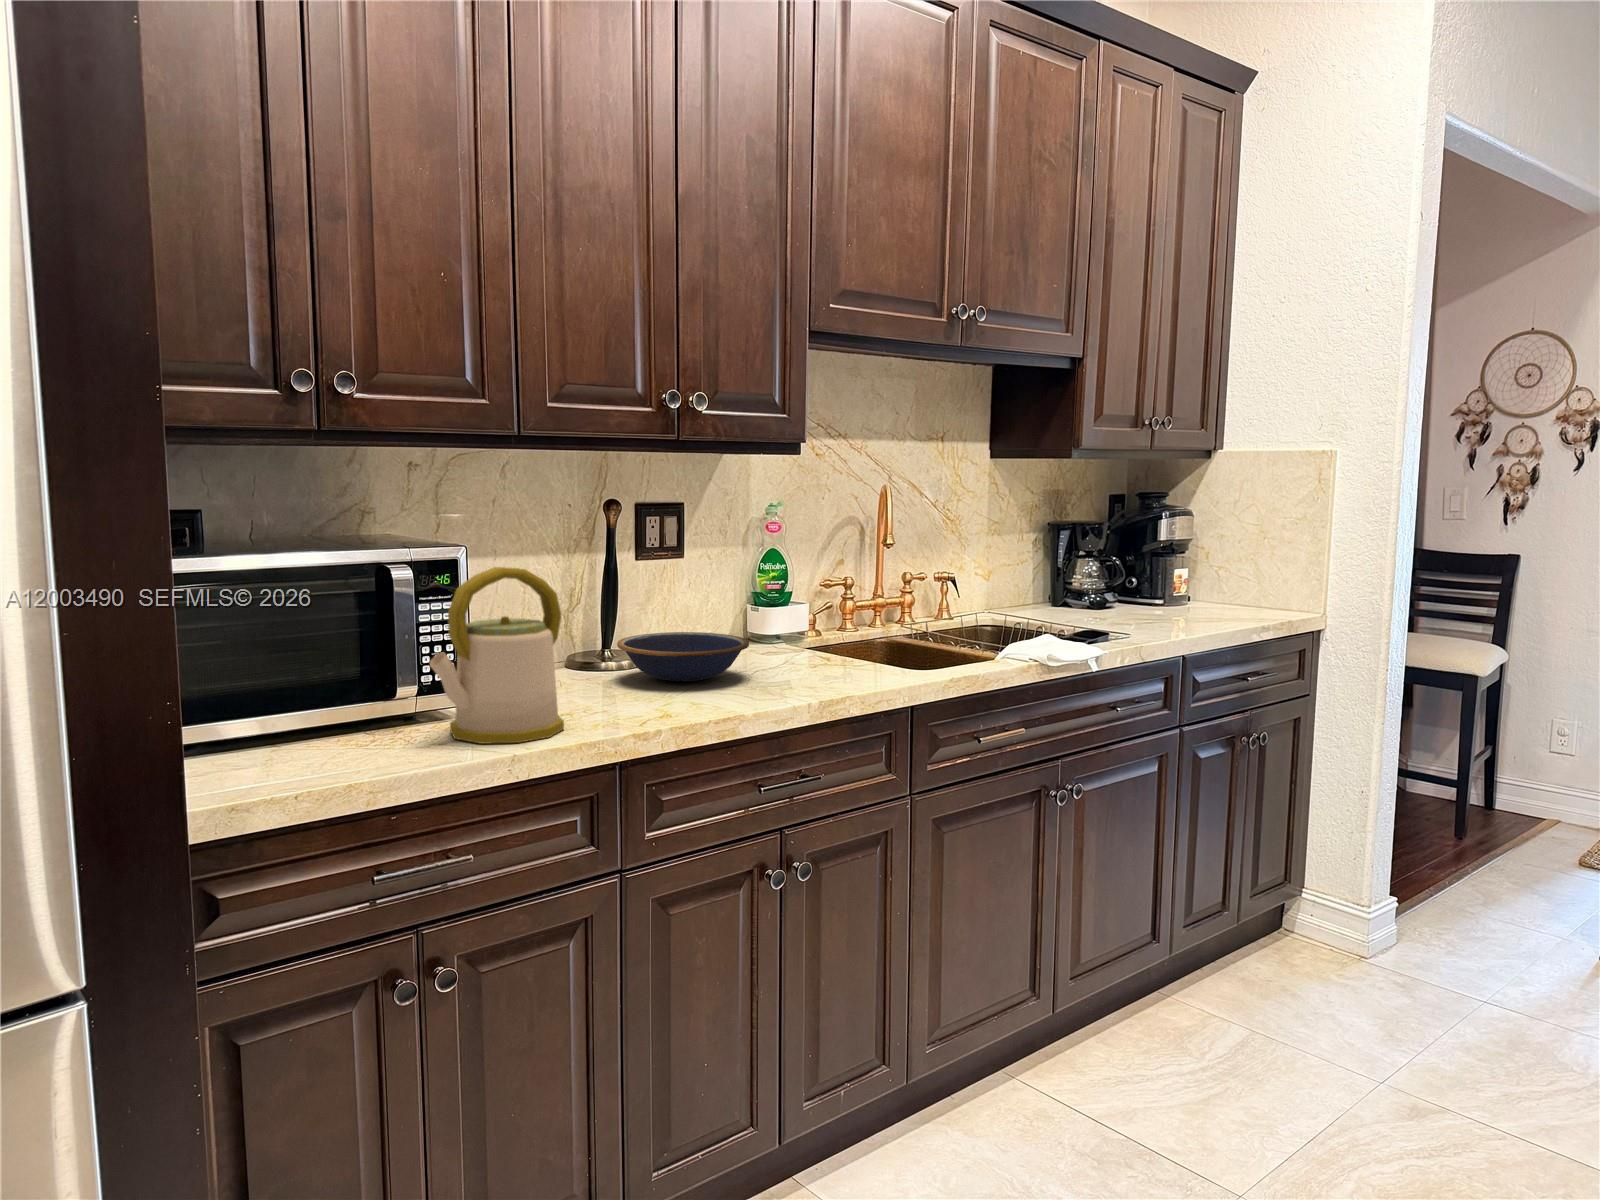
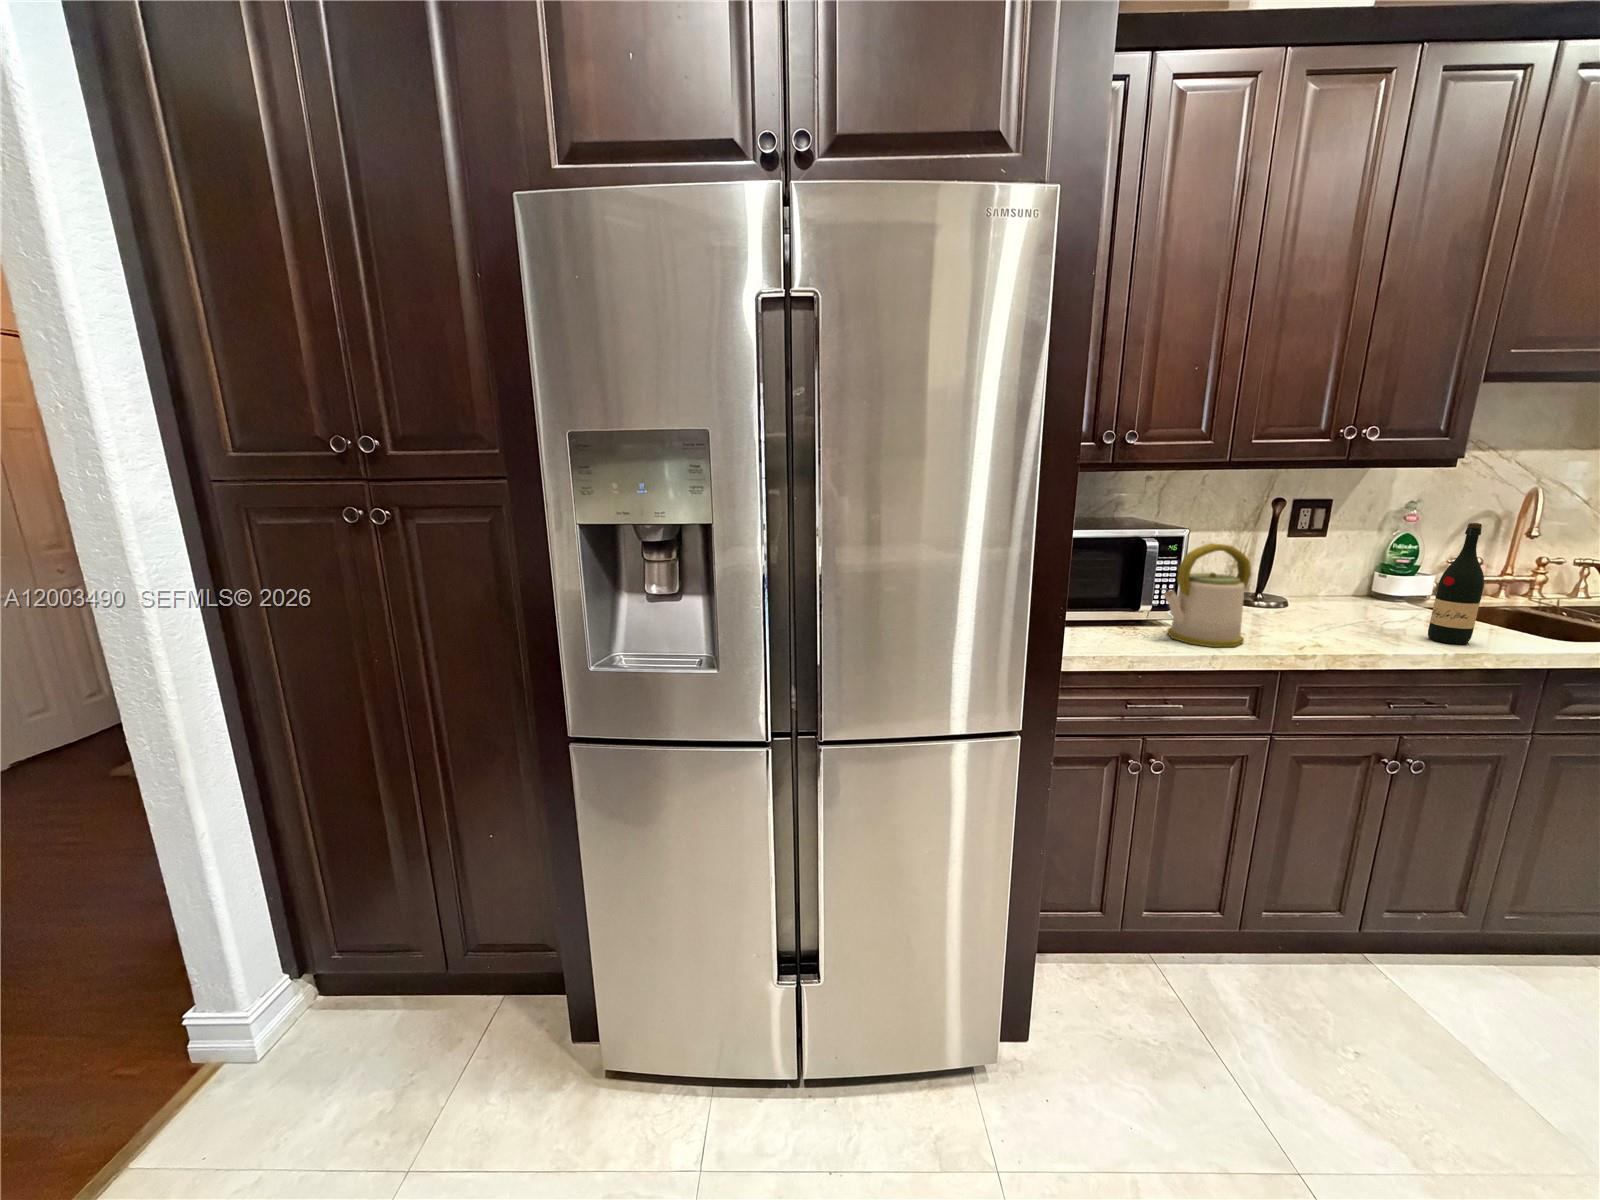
wine bottle: none [793,524,838,690] -> present [1428,523,1484,644]
bowl: present [617,632,749,681] -> none [1273,587,1386,623]

